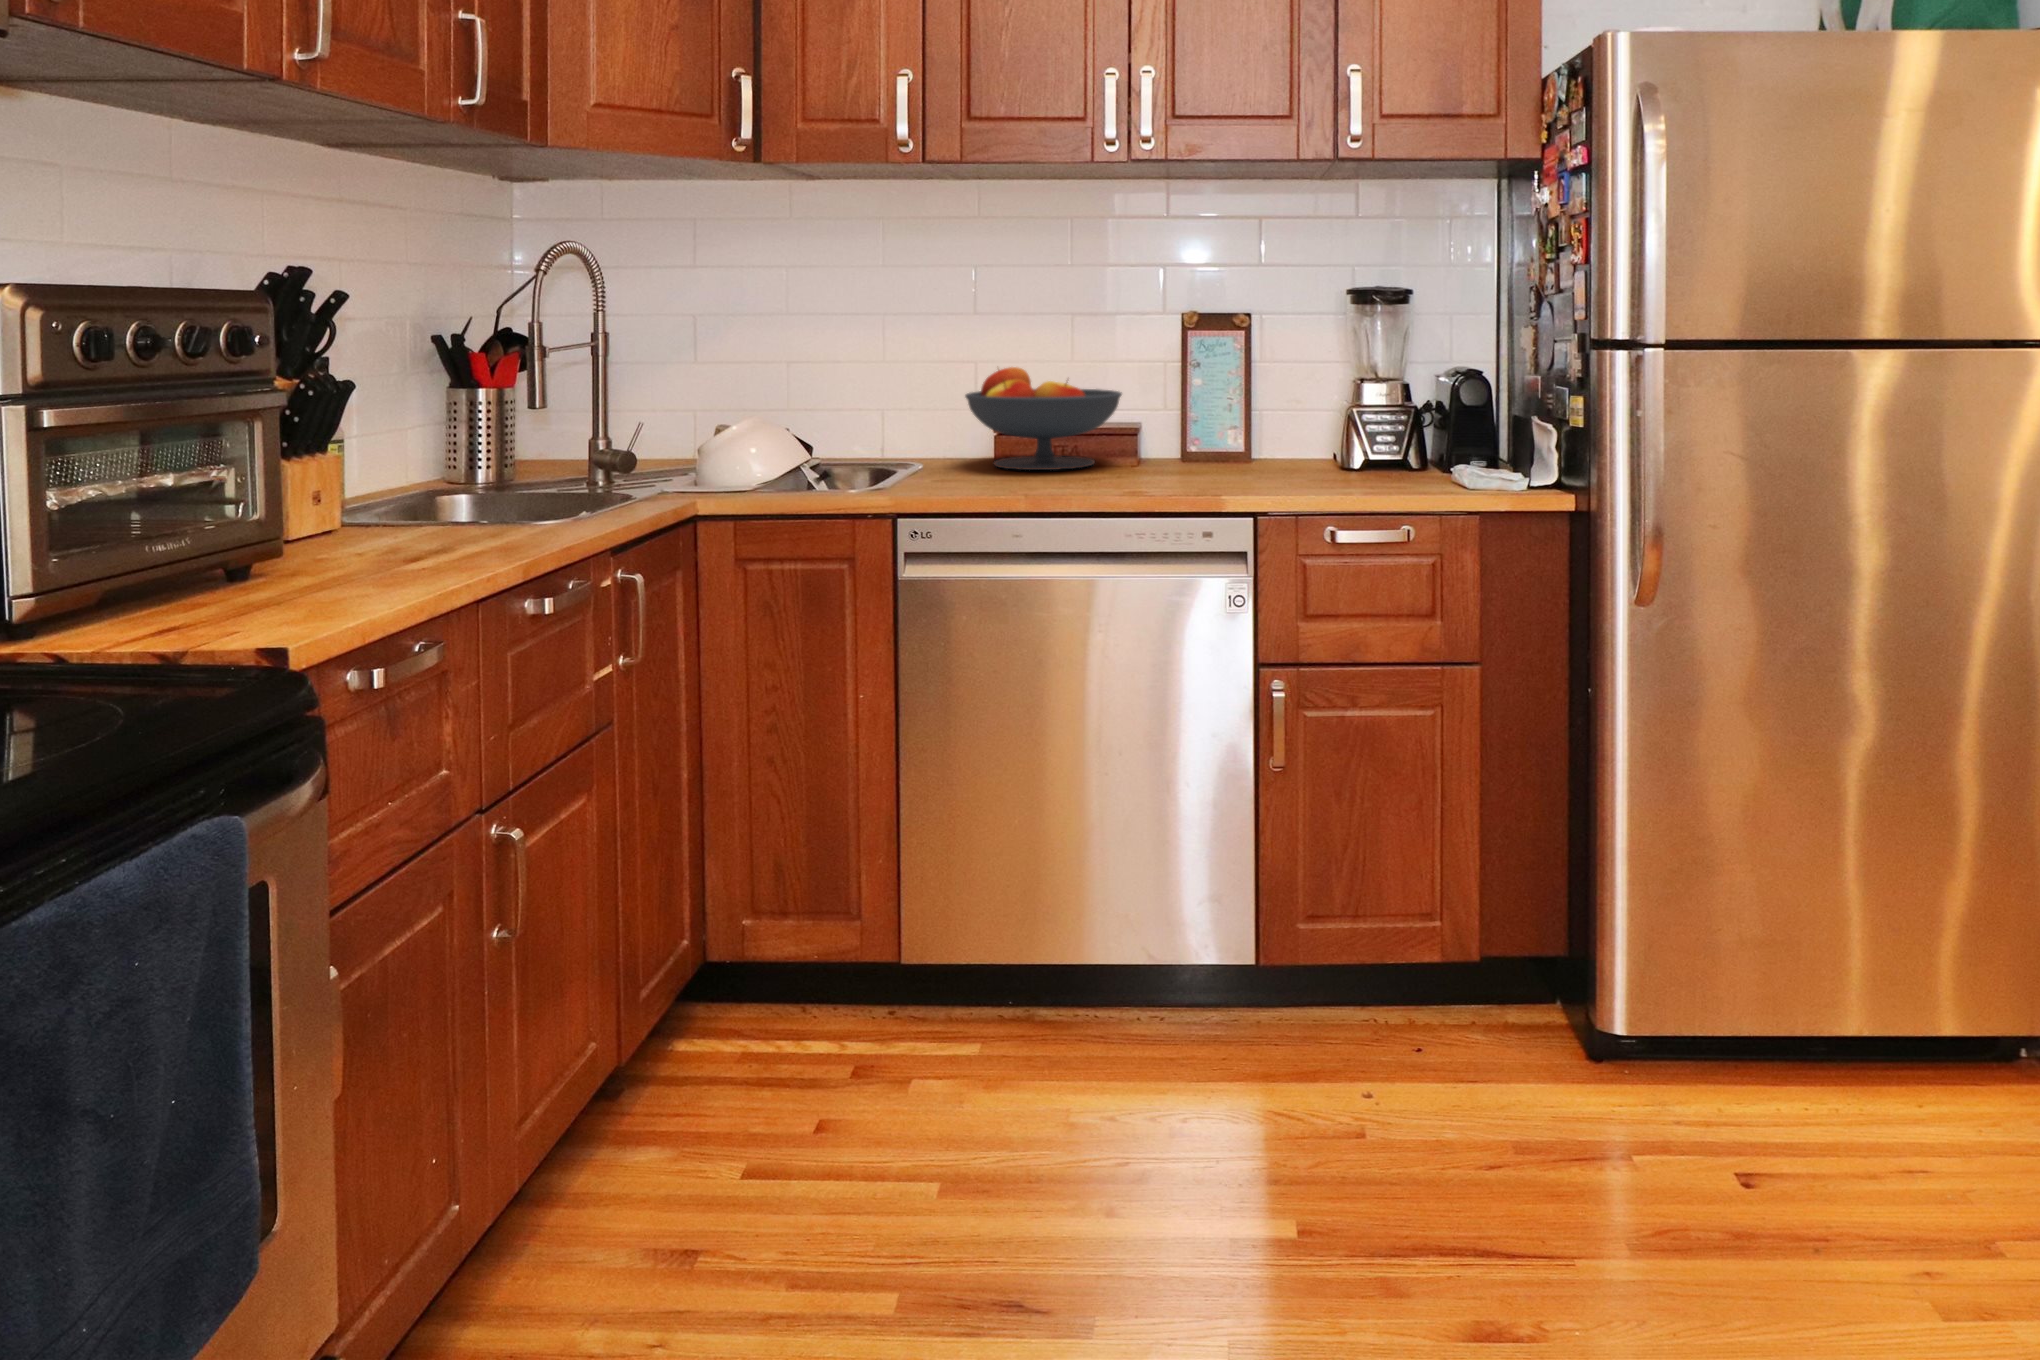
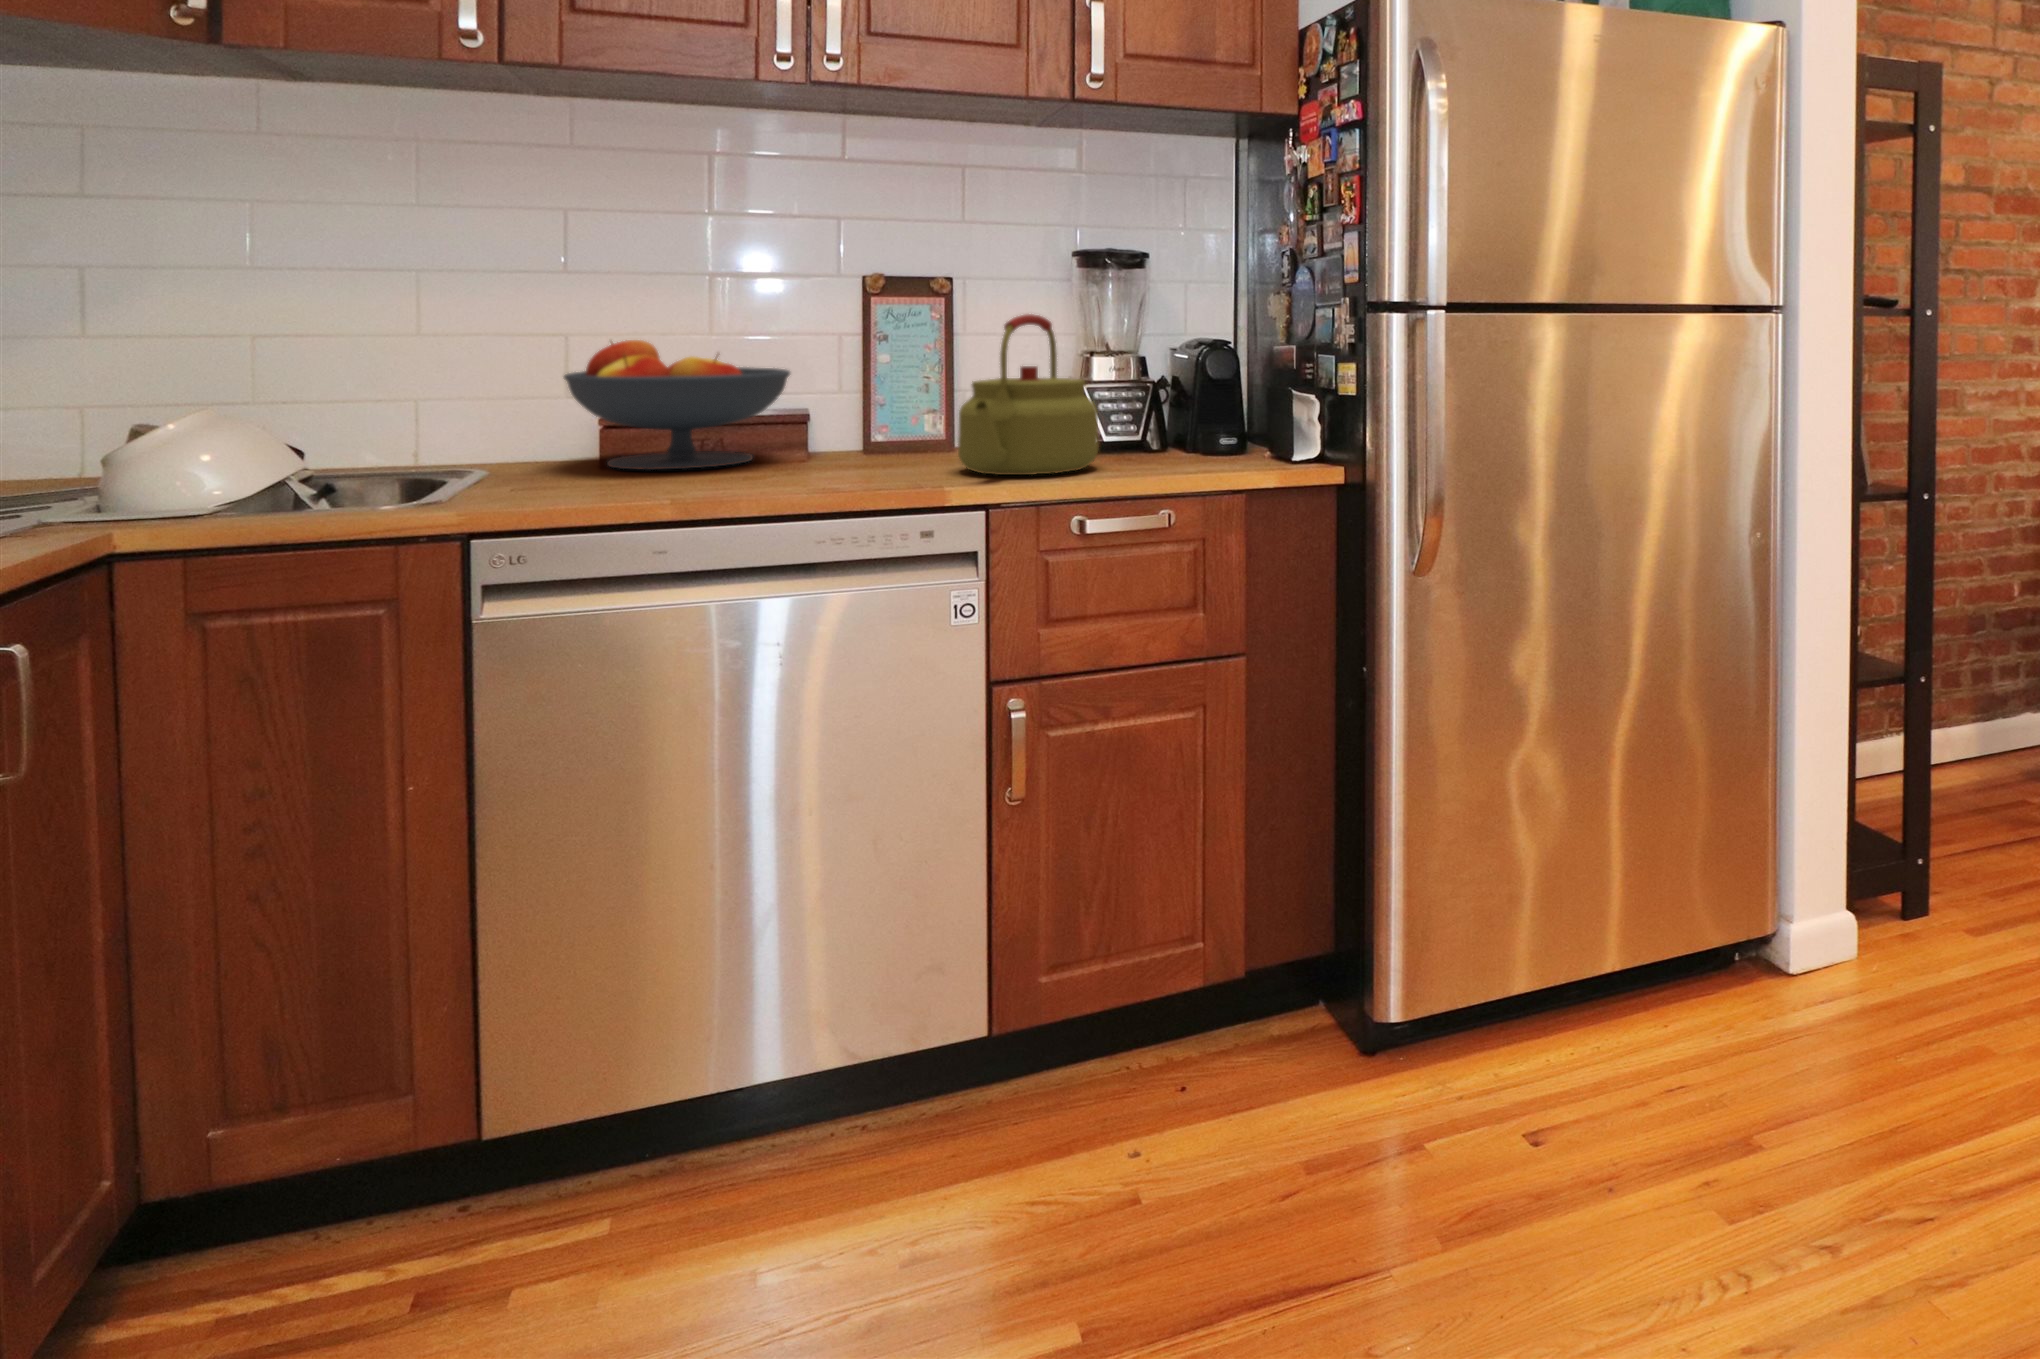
kettle: none [1242,348,1357,487] -> present [958,314,1098,475]

